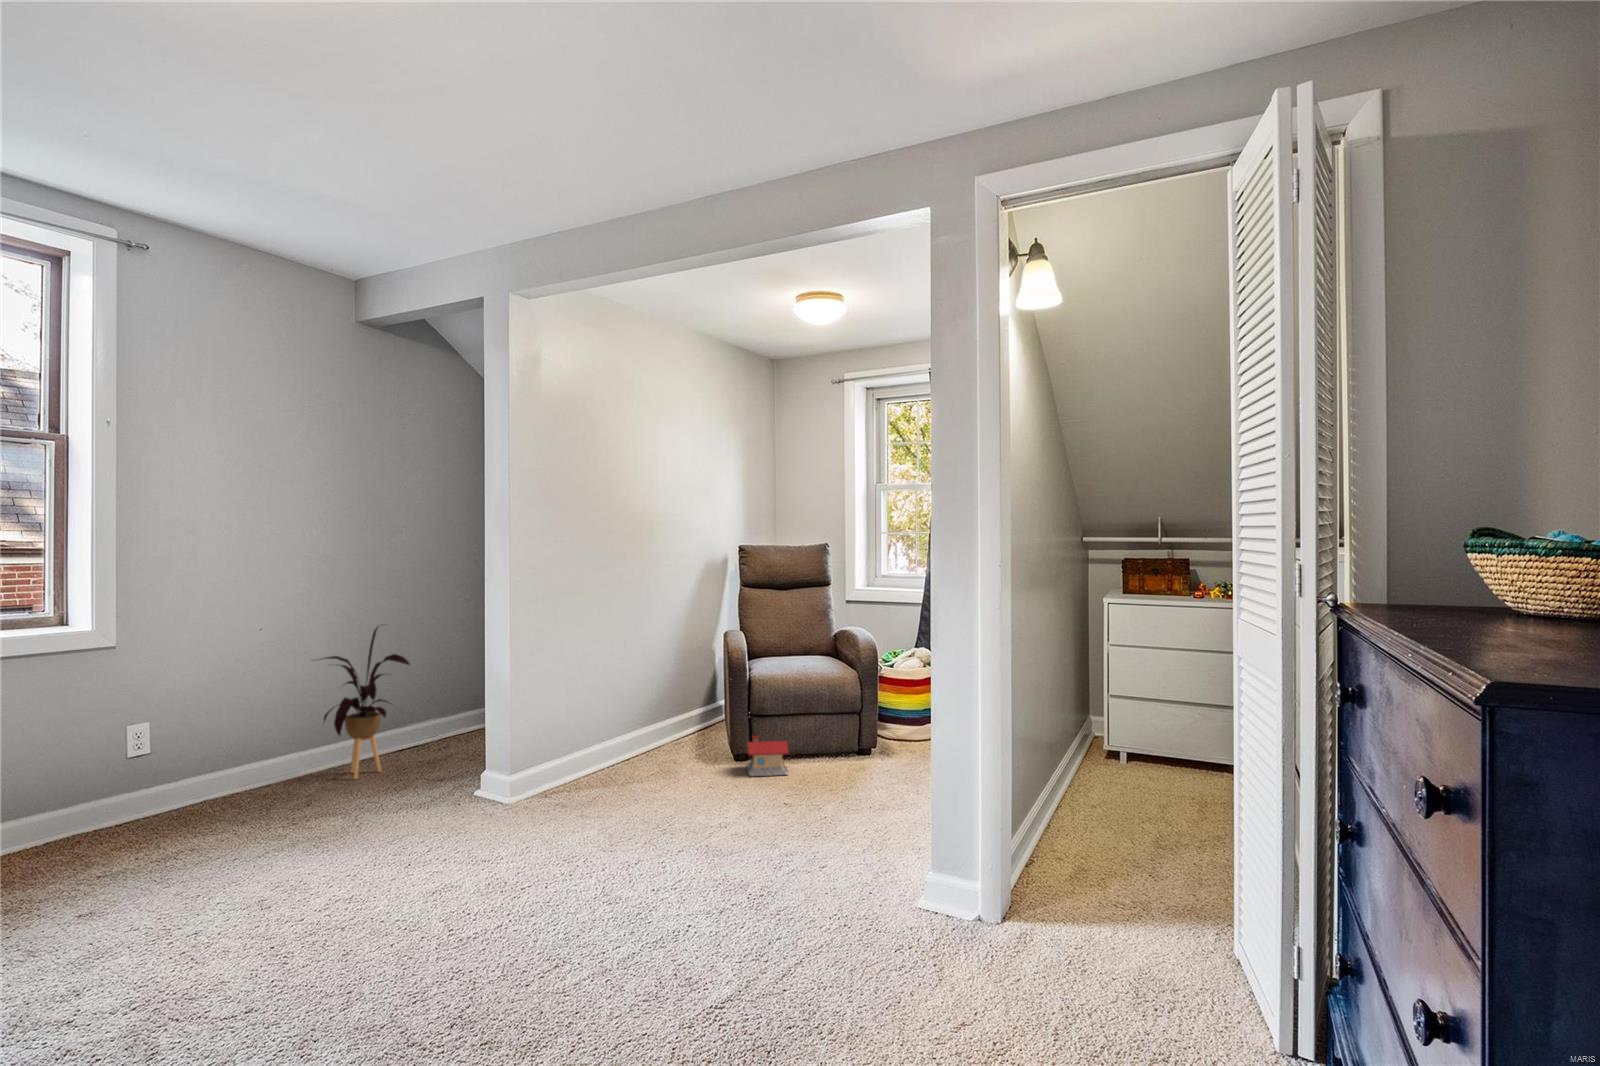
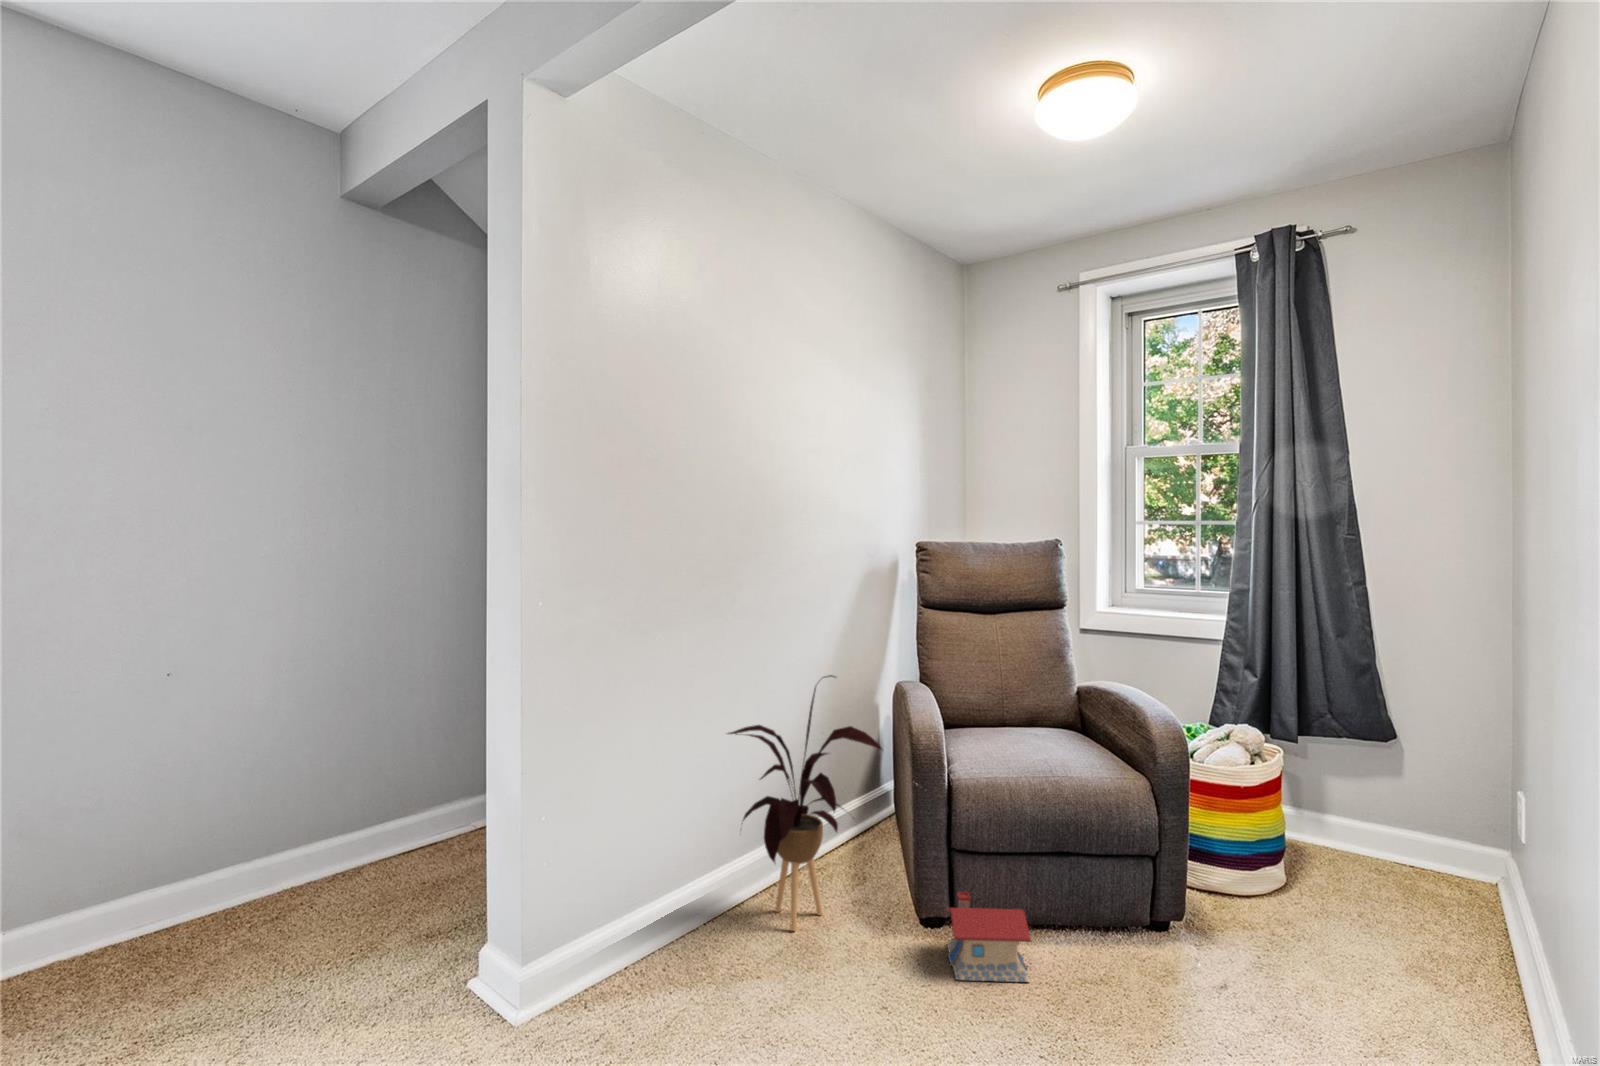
house plant: present [324,627,410,779] -> present [728,675,882,931]

